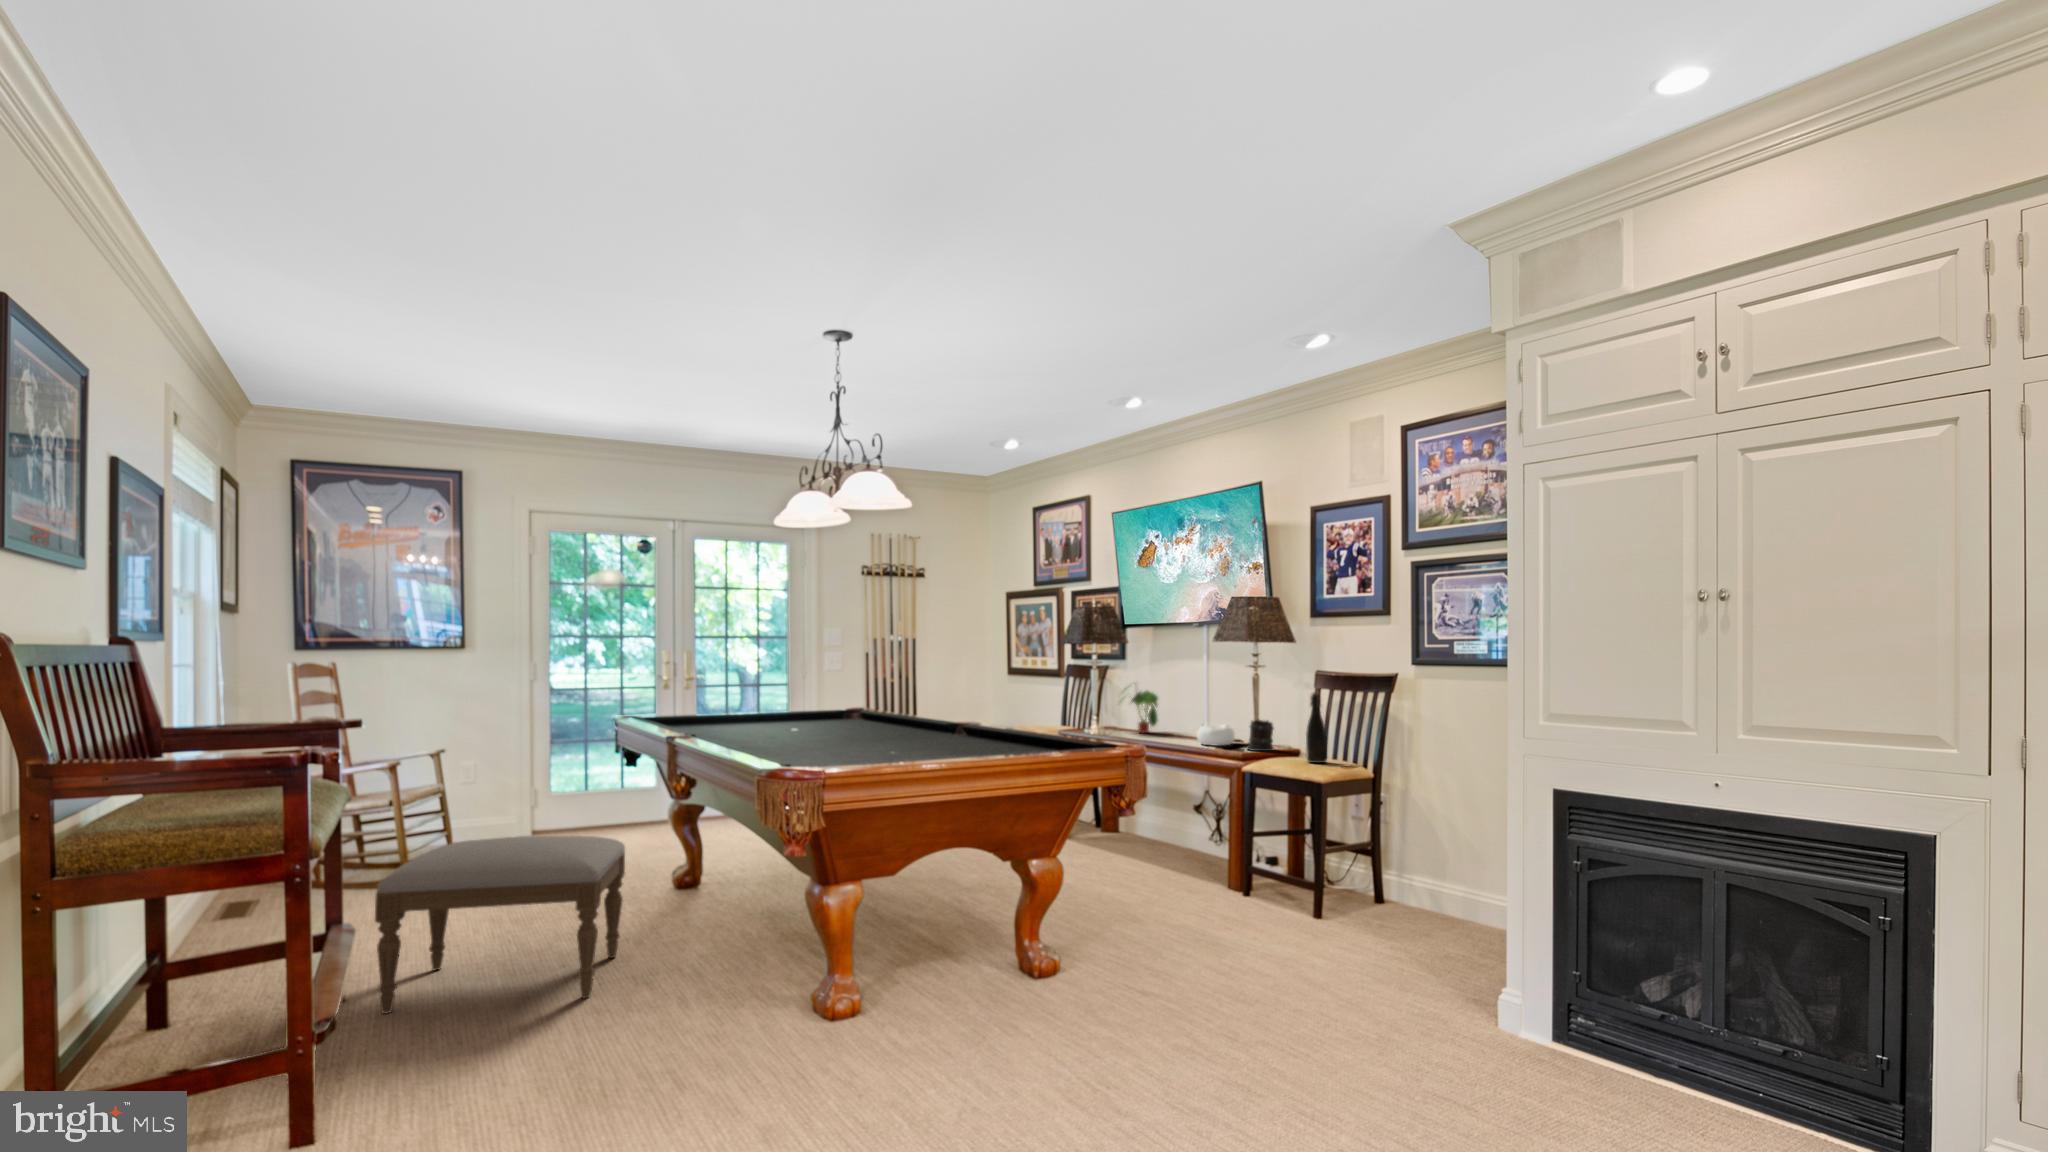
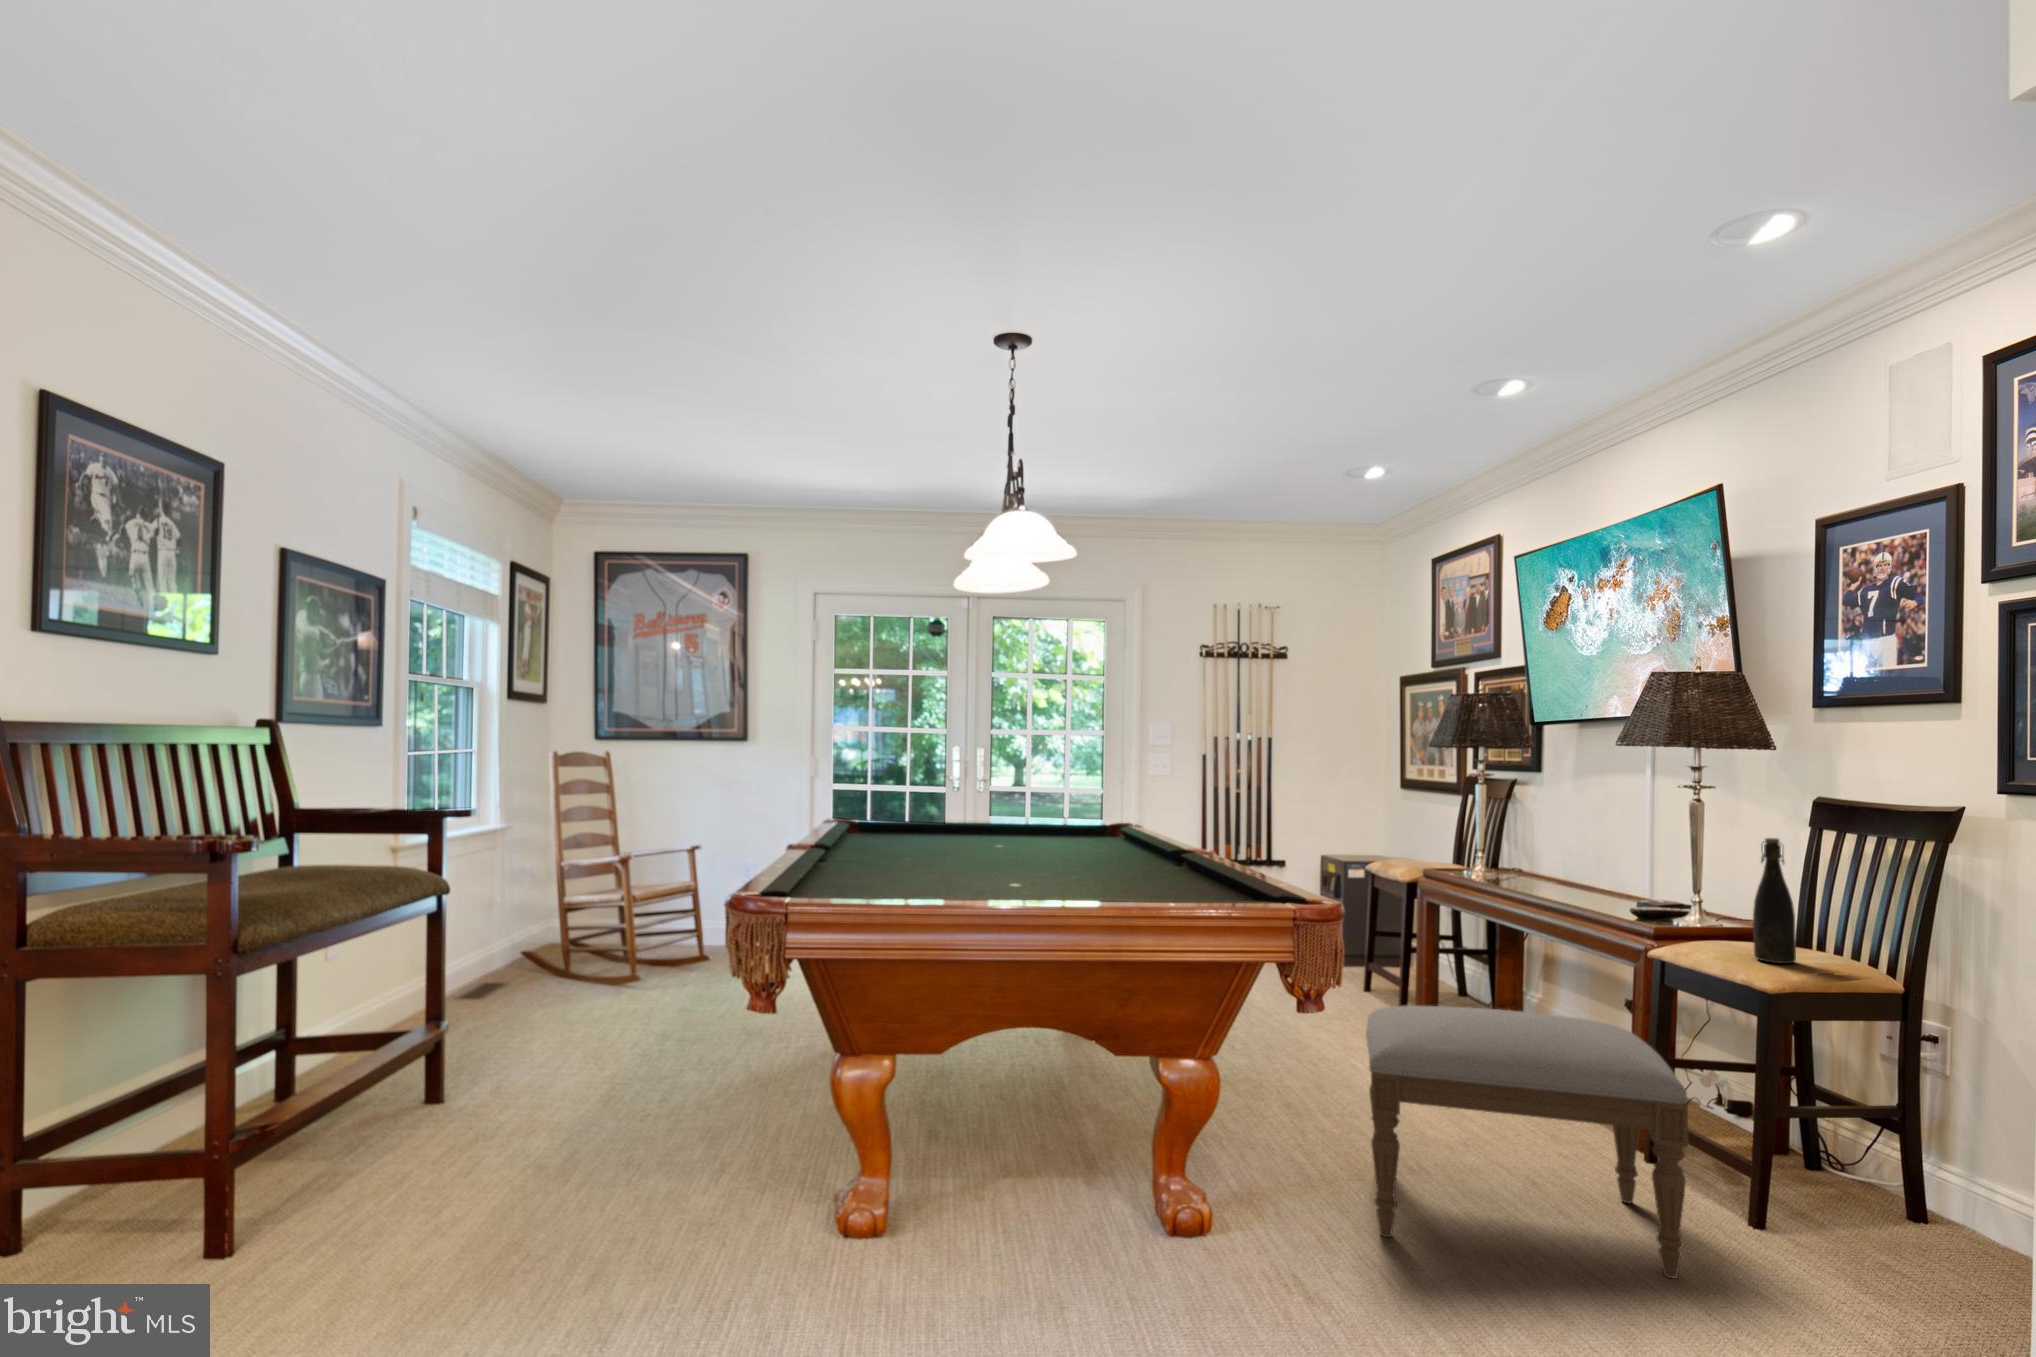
plant: present [1123,689,1158,733] -> none [1497,805,1570,884]
beer mug: present [1248,720,1274,751] -> none [1674,877,1727,932]
decorative bowl: present [1197,724,1235,745] -> none [1599,876,1668,914]
ottoman: present [375,836,625,1014] -> present [1366,1005,1689,1278]

